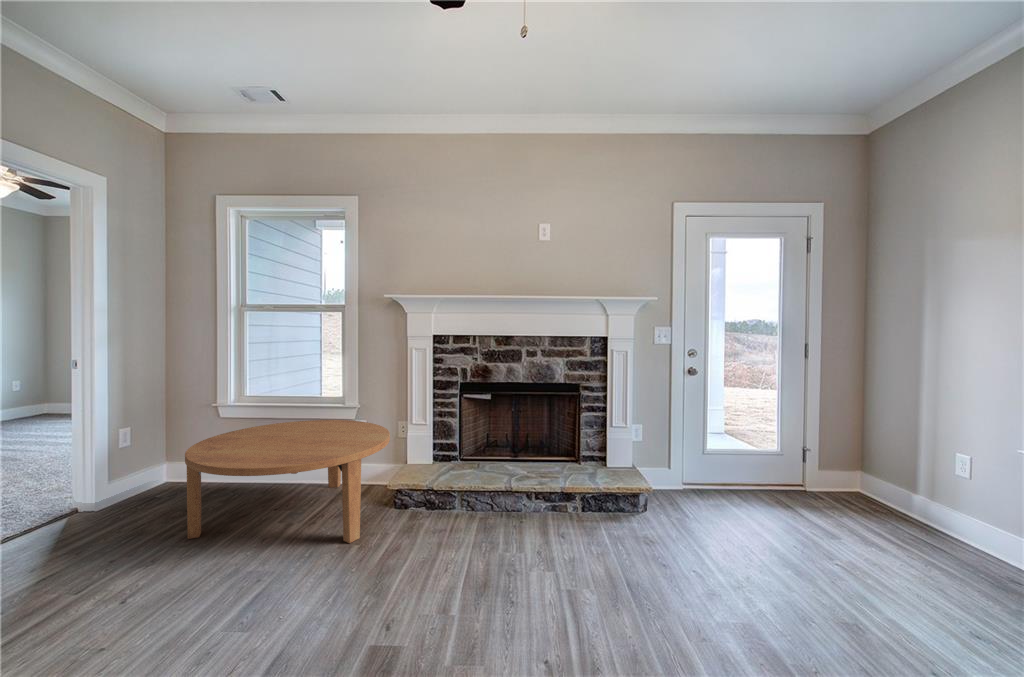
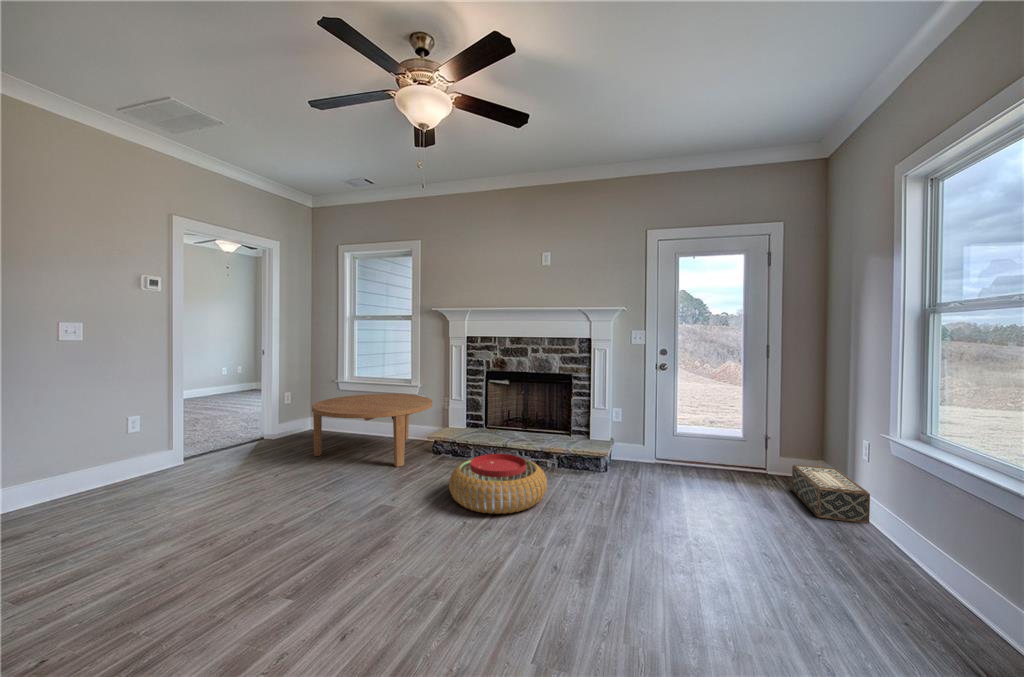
woven basket: none [856,483,983,553] -> present [792,465,870,523]
pouf: none [471,512,625,627] -> present [449,454,547,514]

